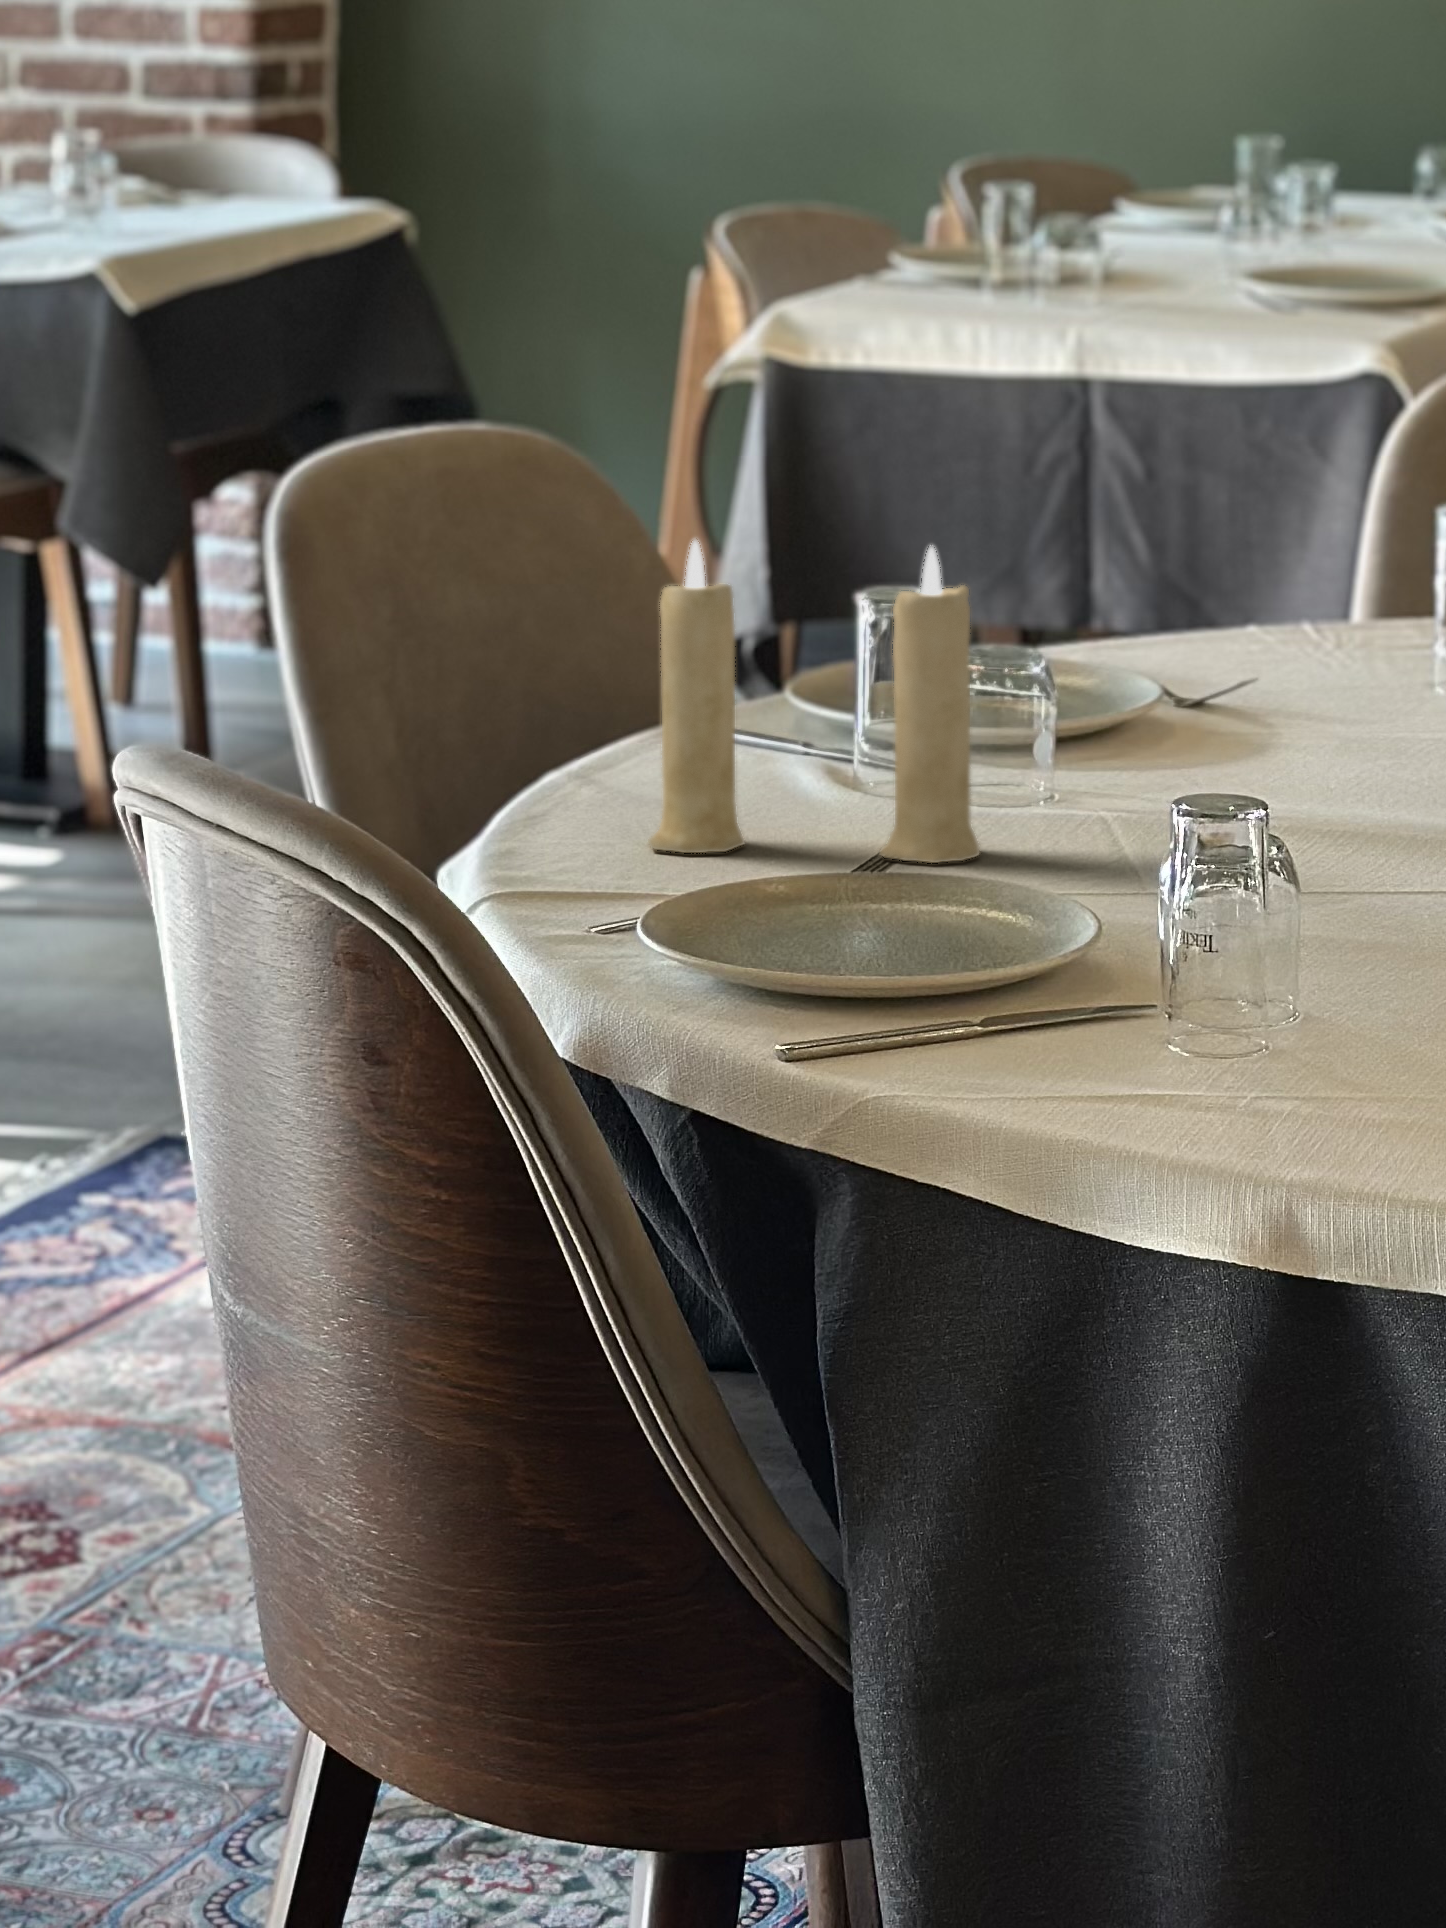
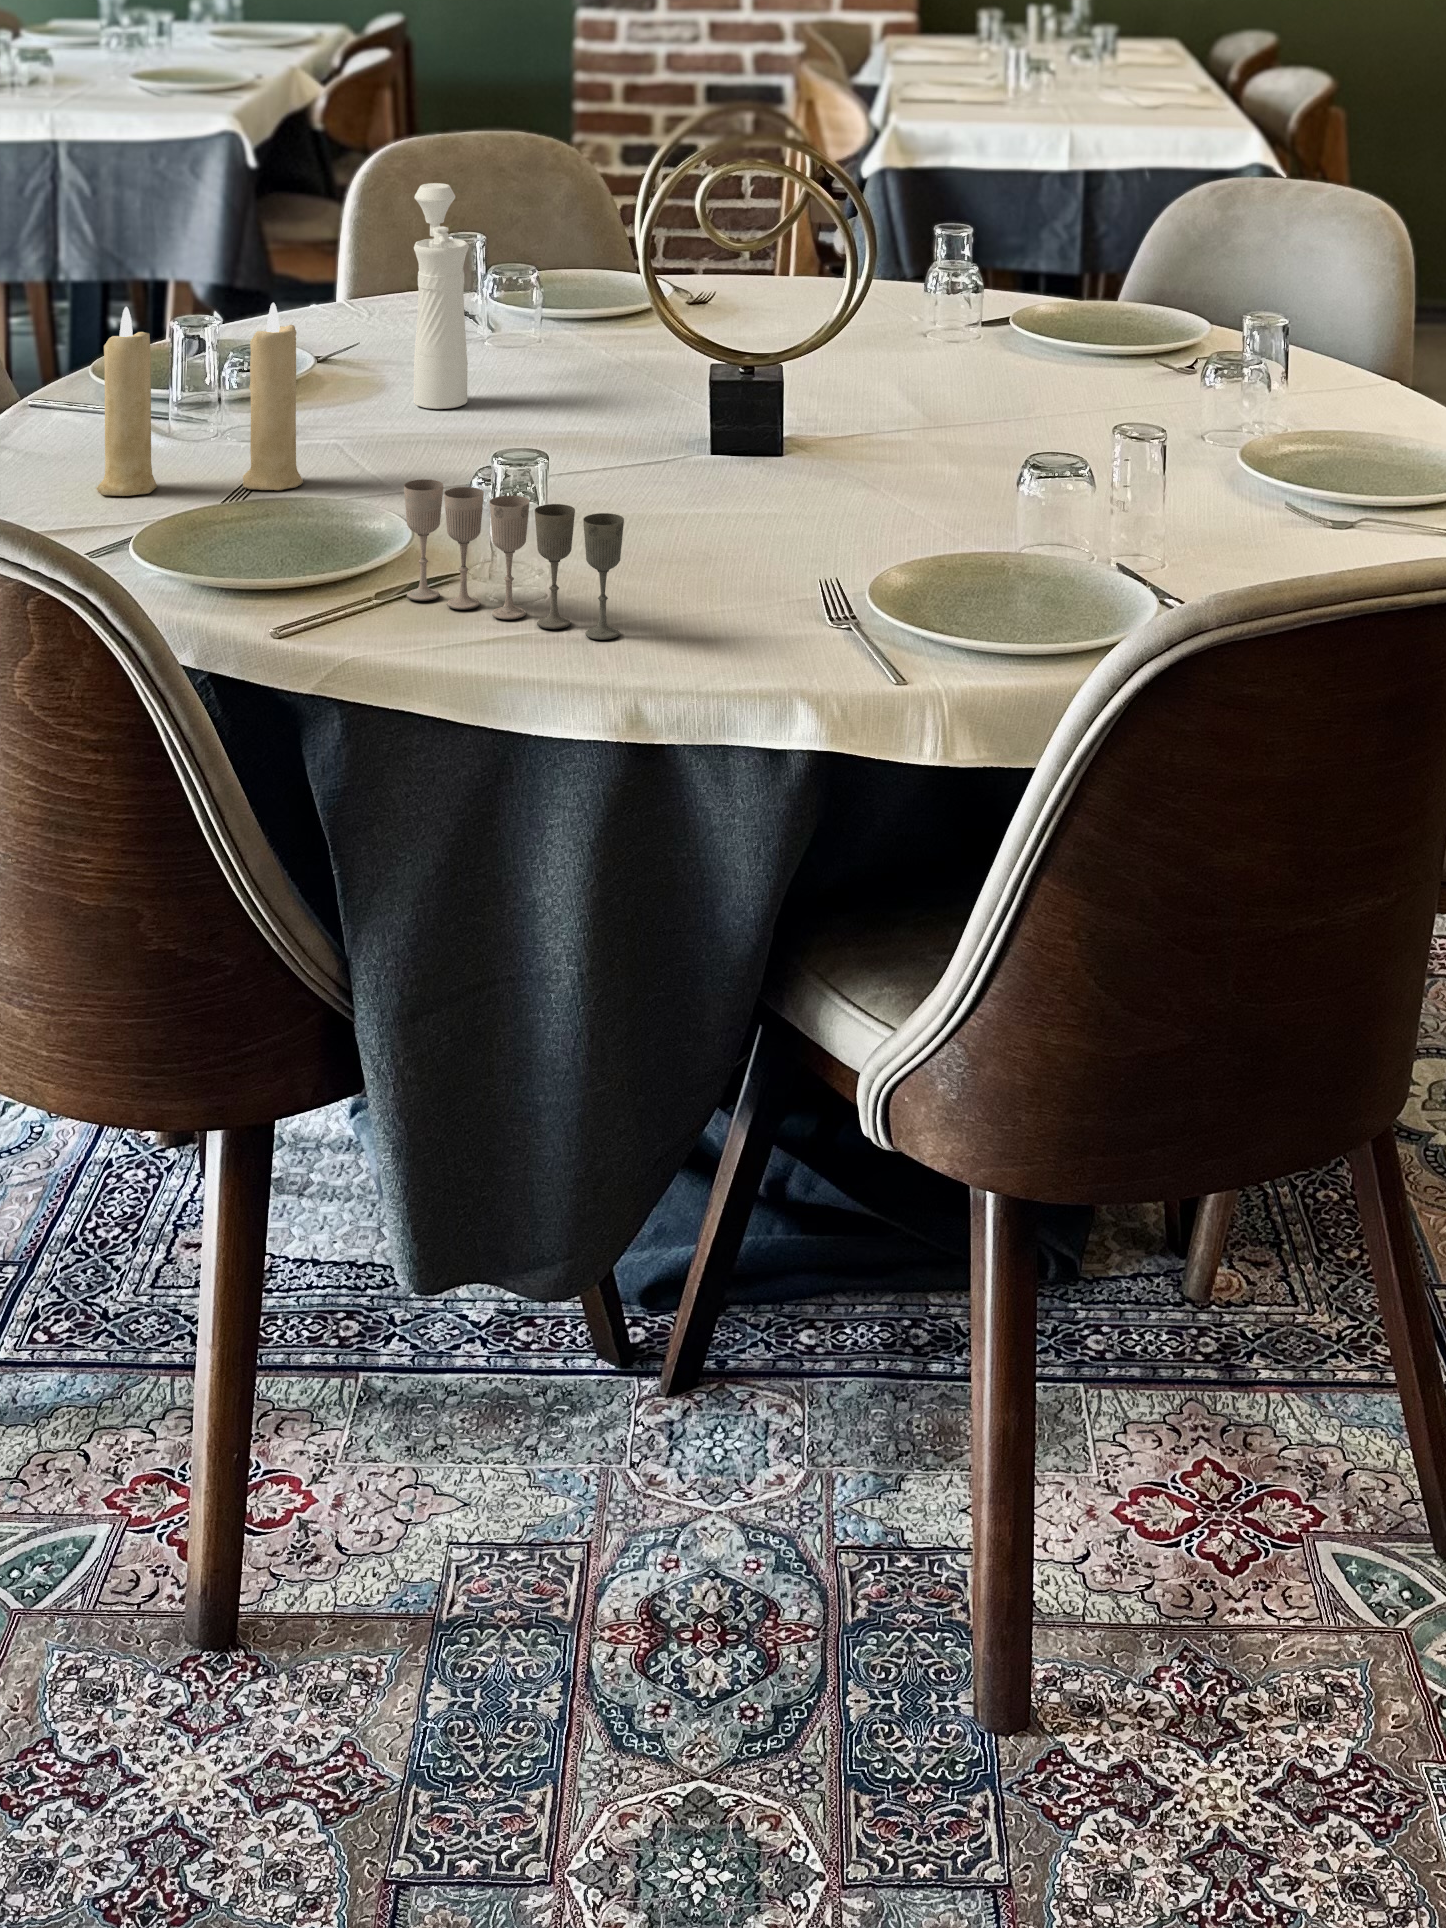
pepper mill: none [1264,385,1373,772] -> present [414,183,469,409]
wine glass: none [993,821,1302,1099] -> present [404,479,624,640]

